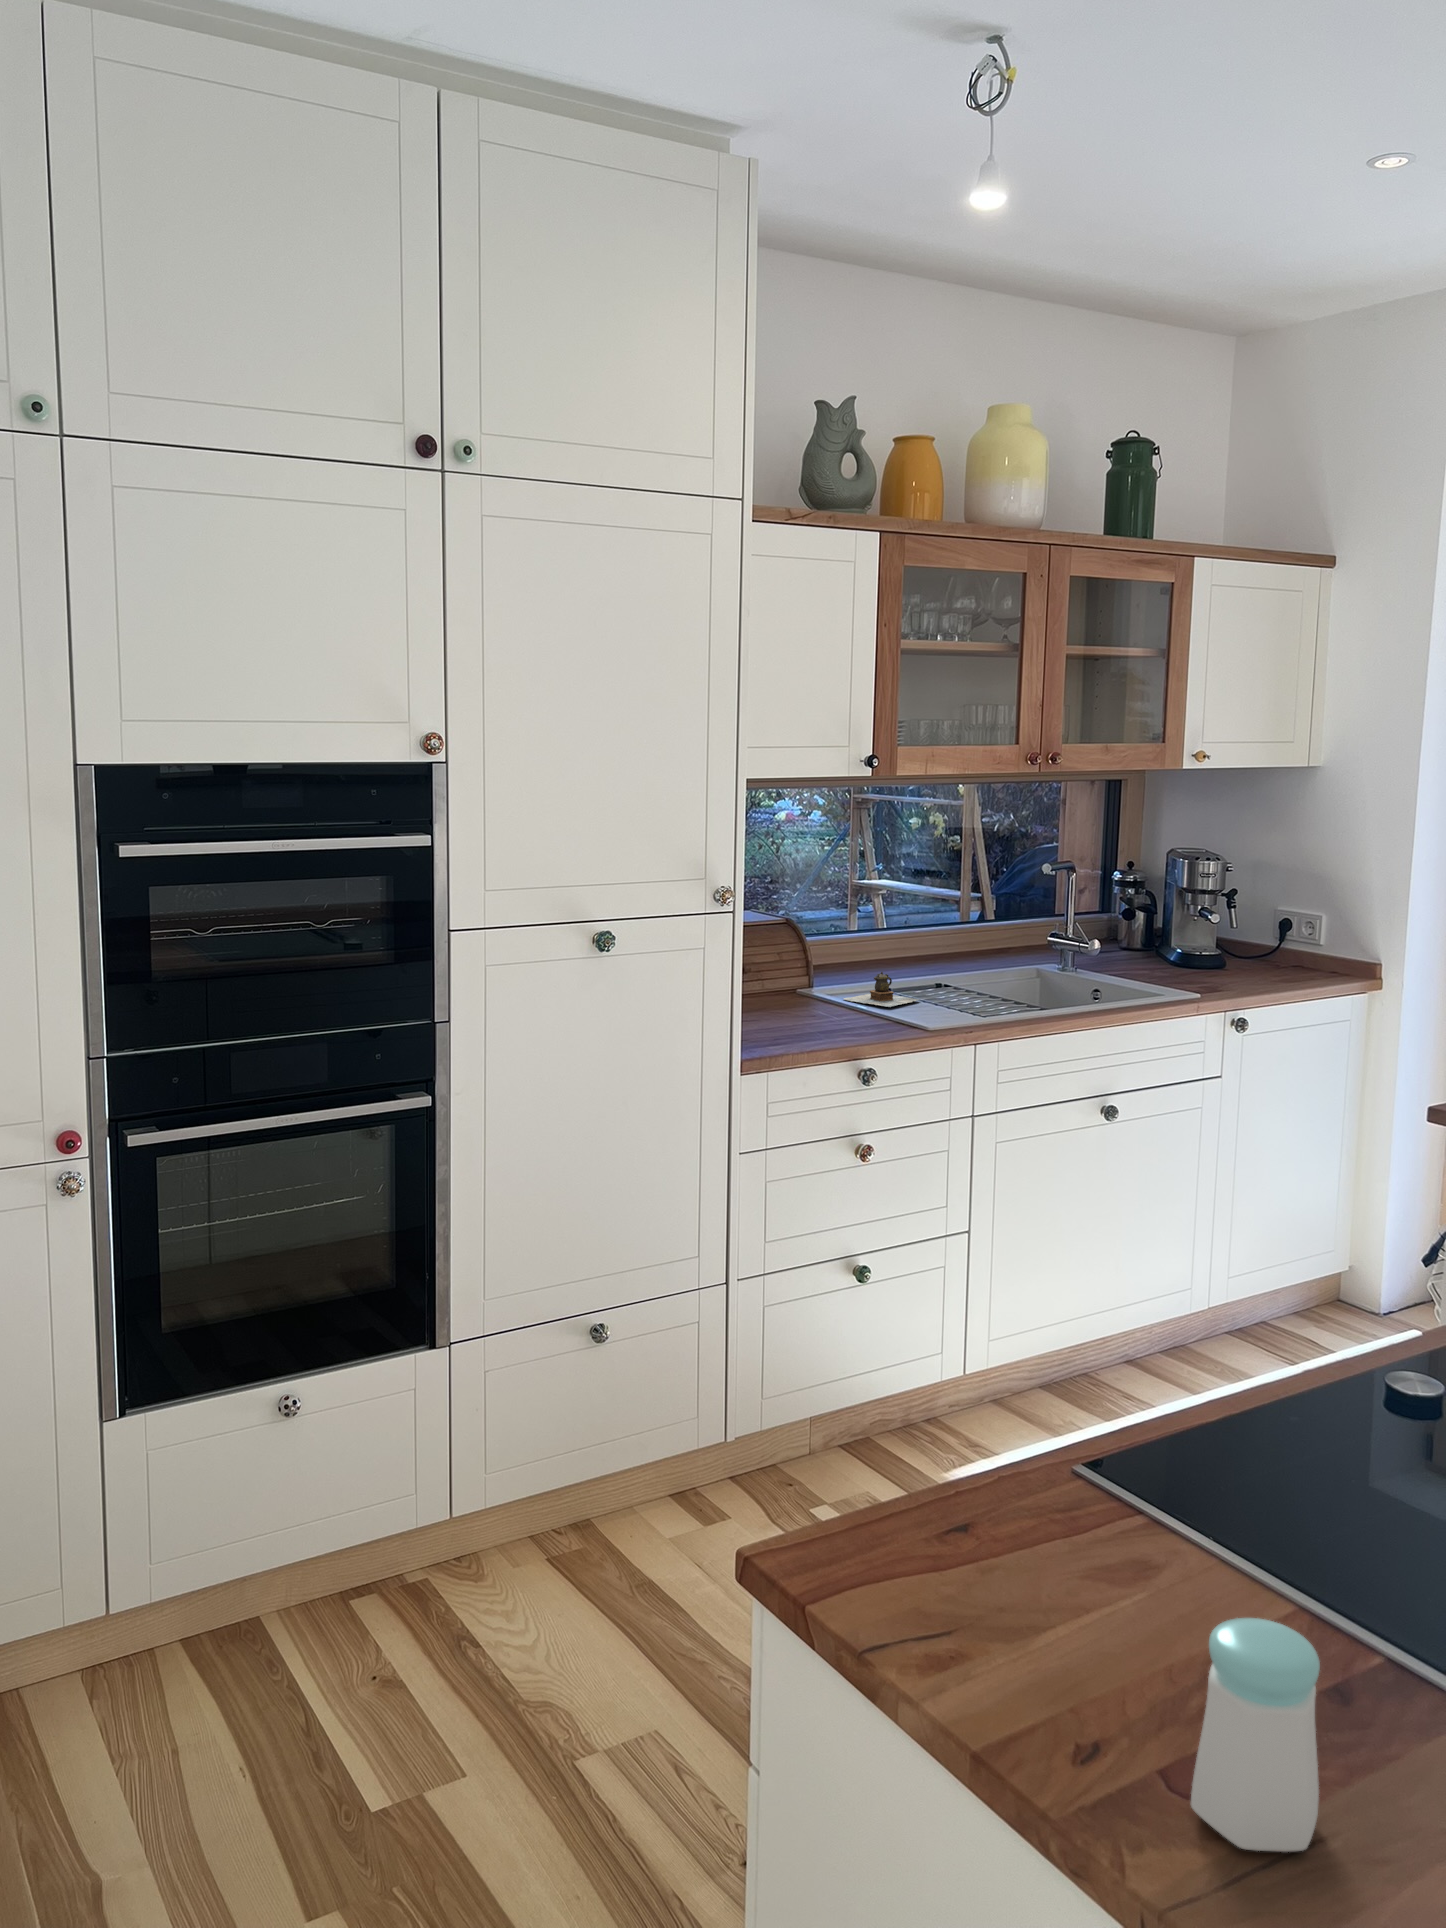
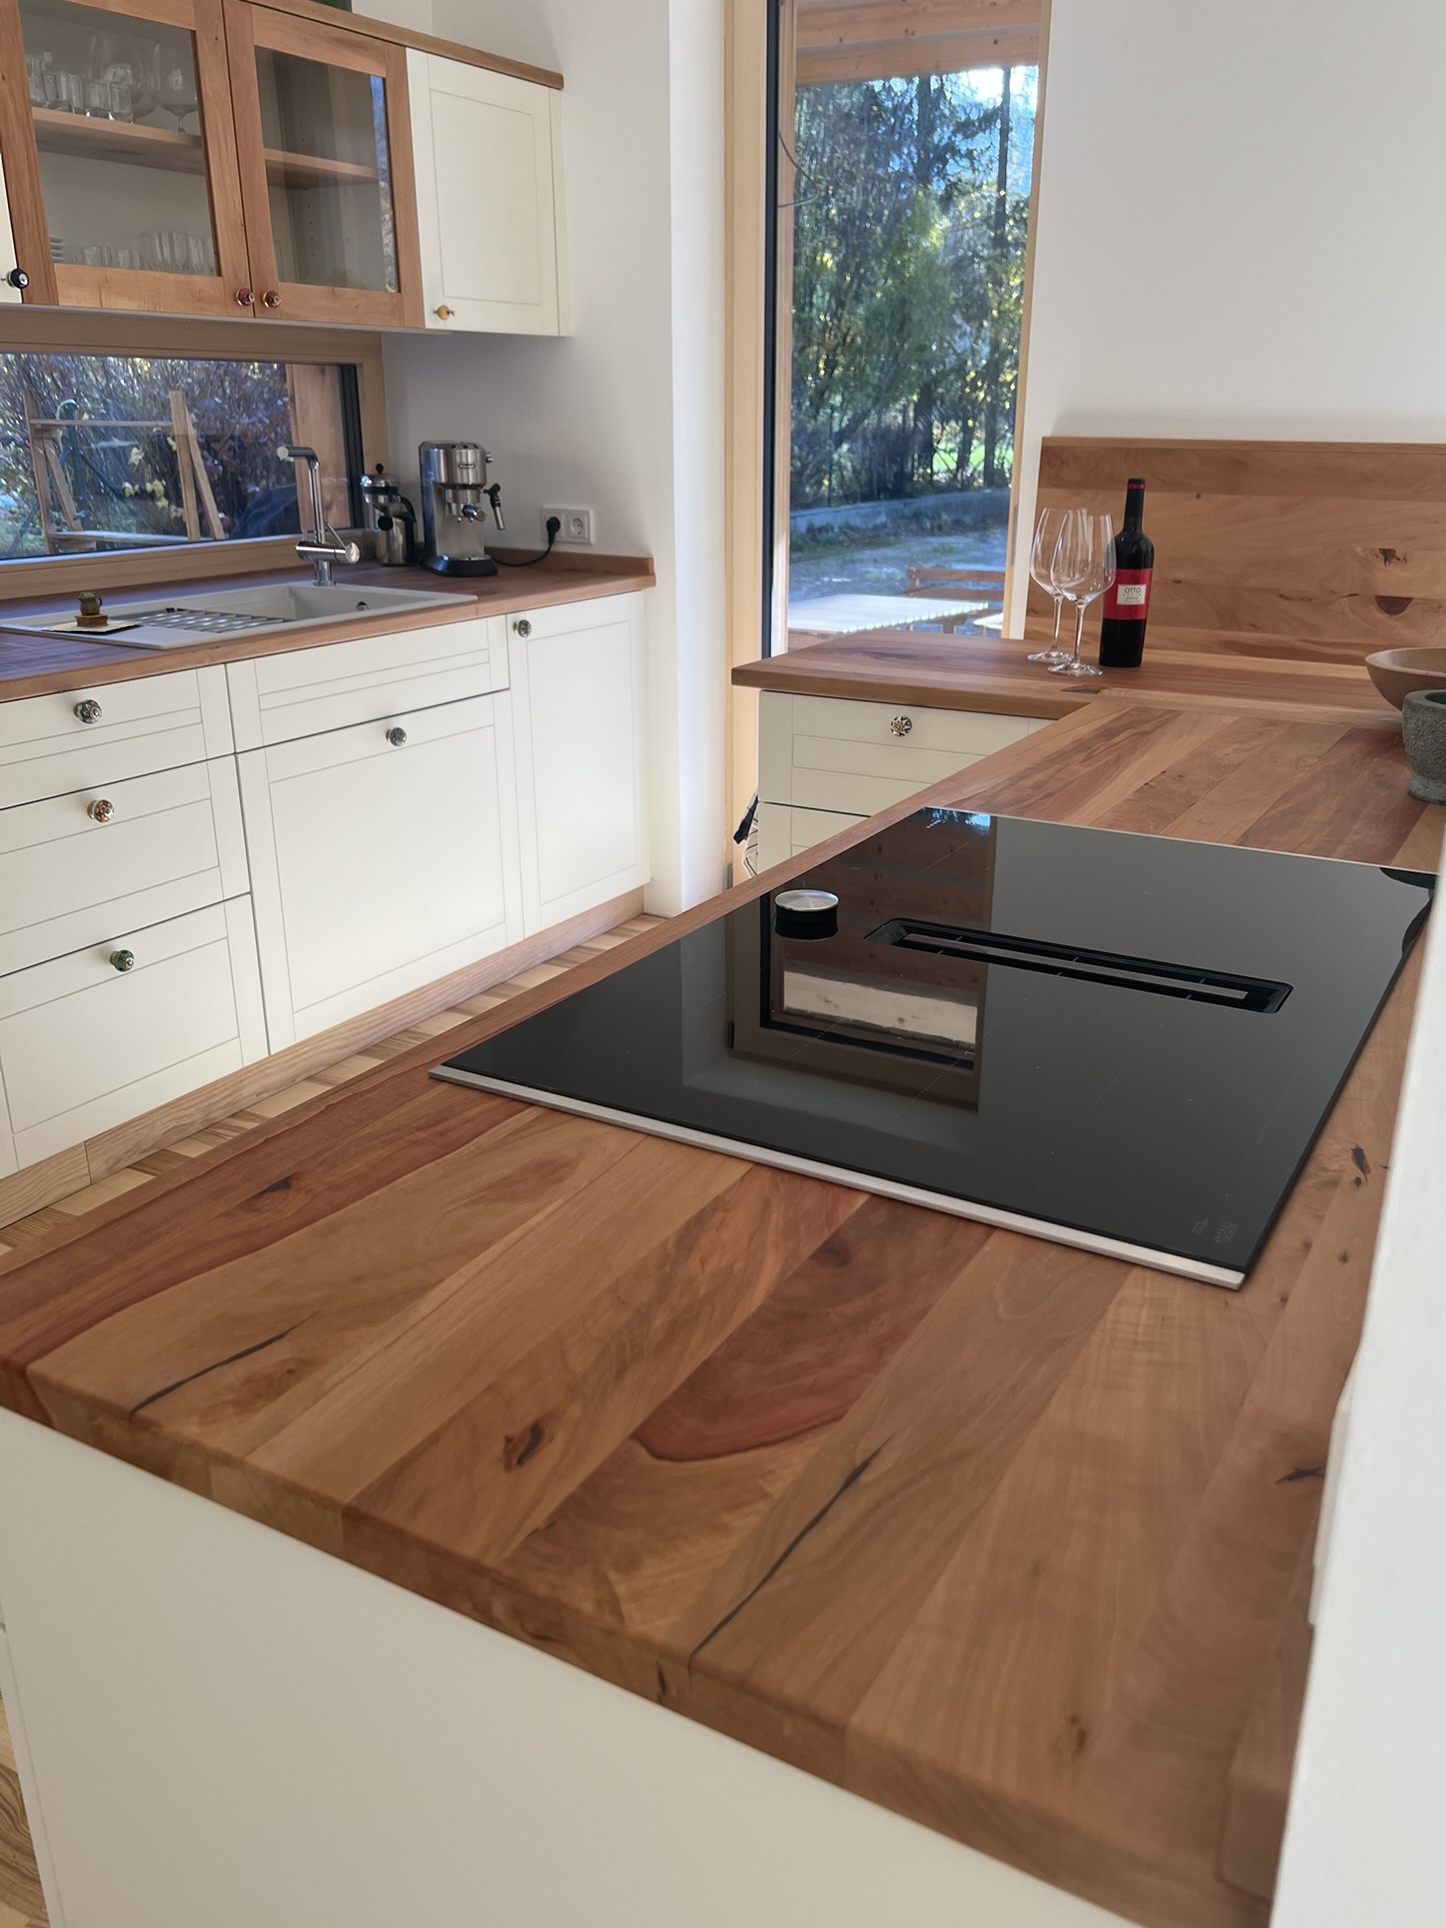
salt shaker: present [1191,1618,1320,1852] -> none [690,1167,866,1509]

